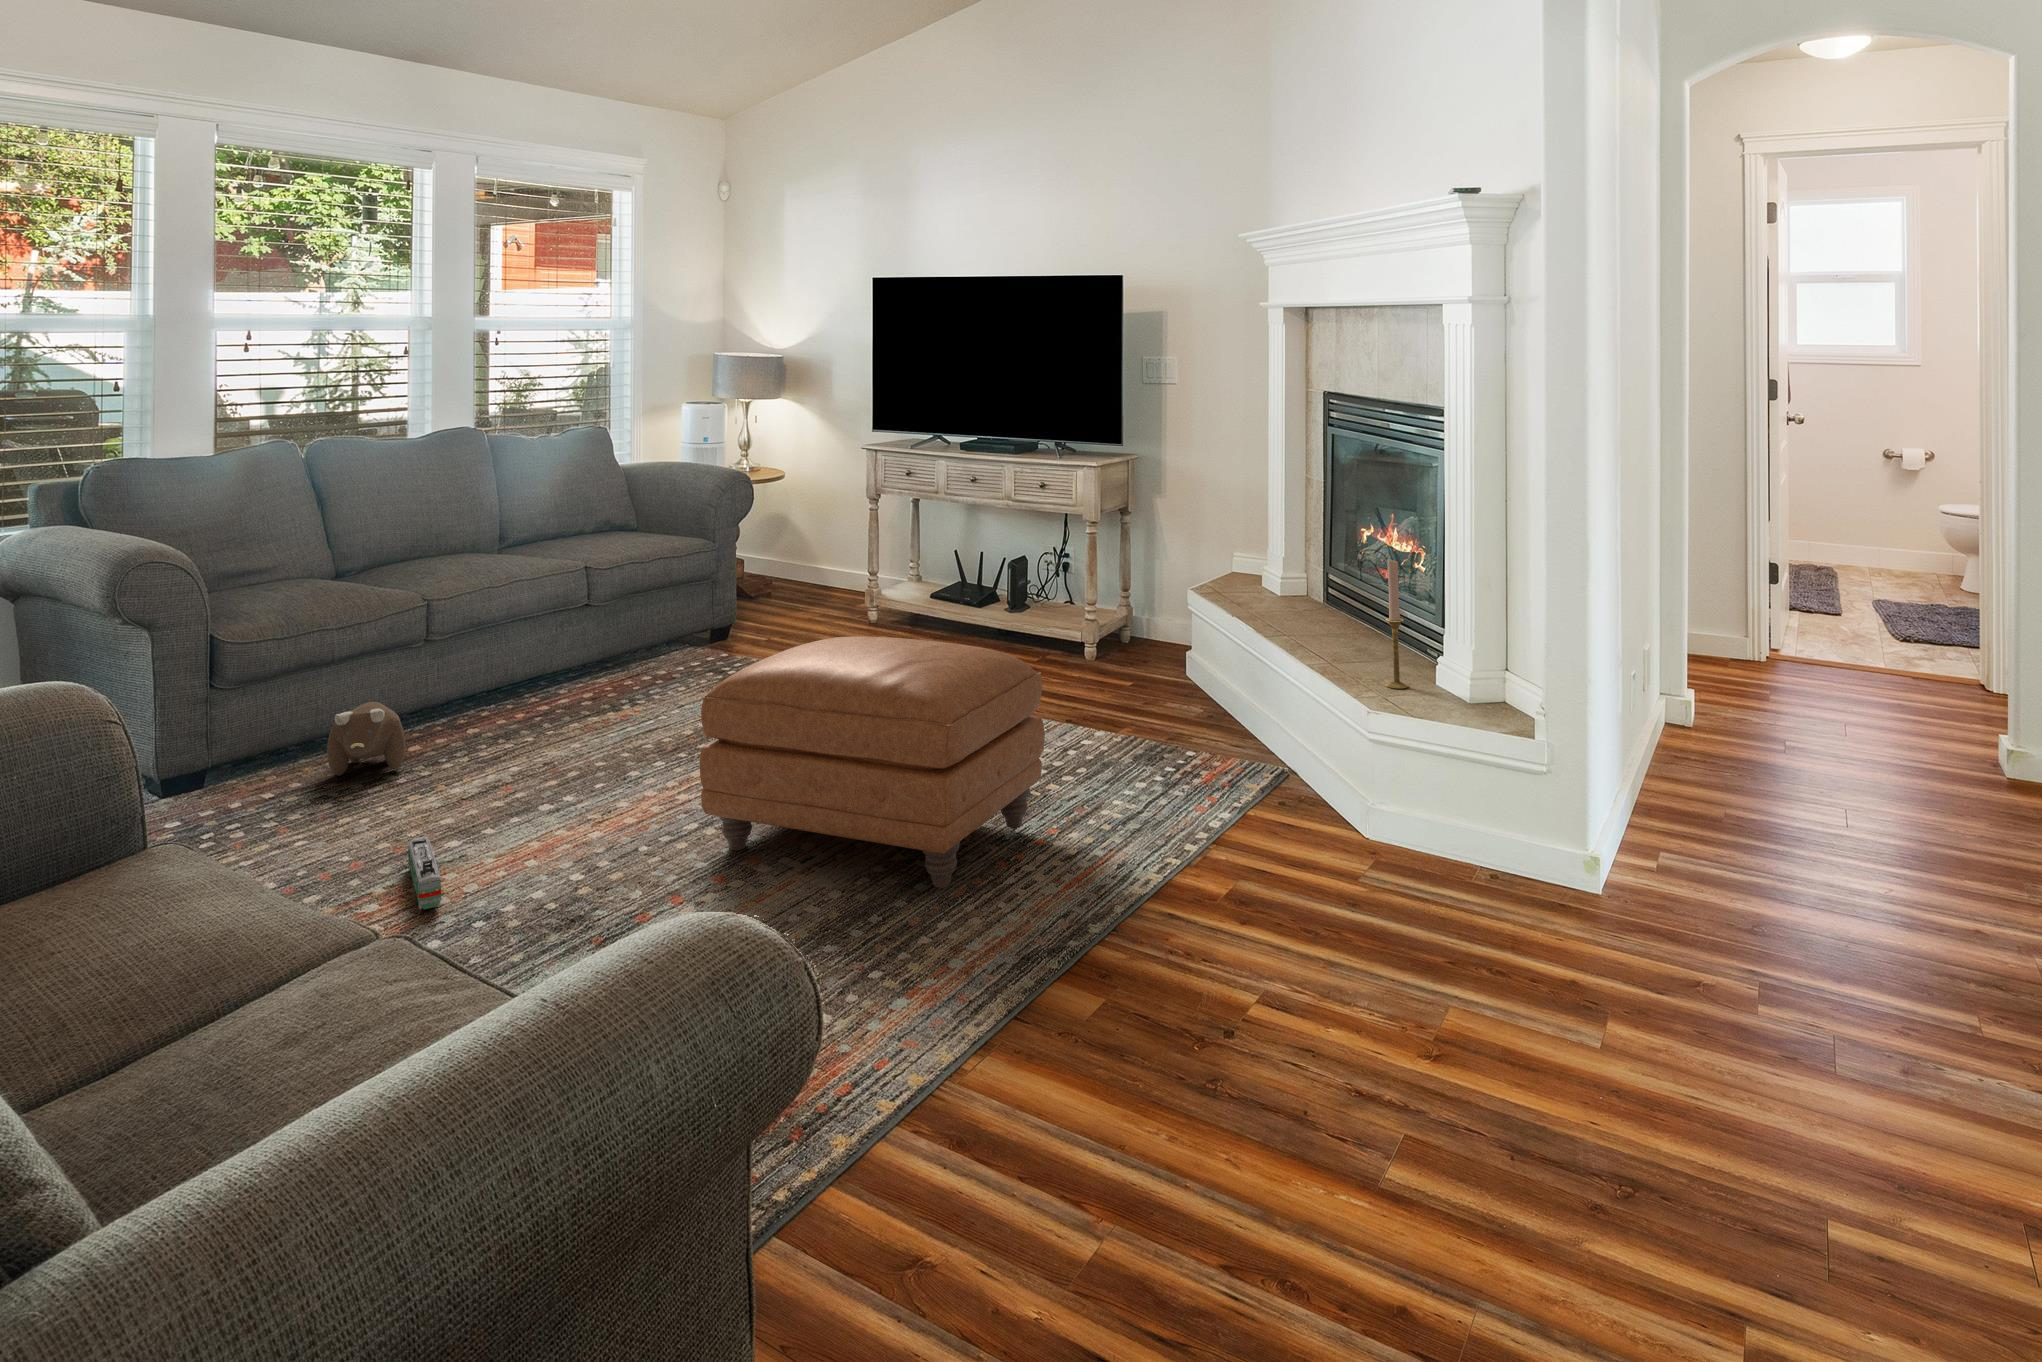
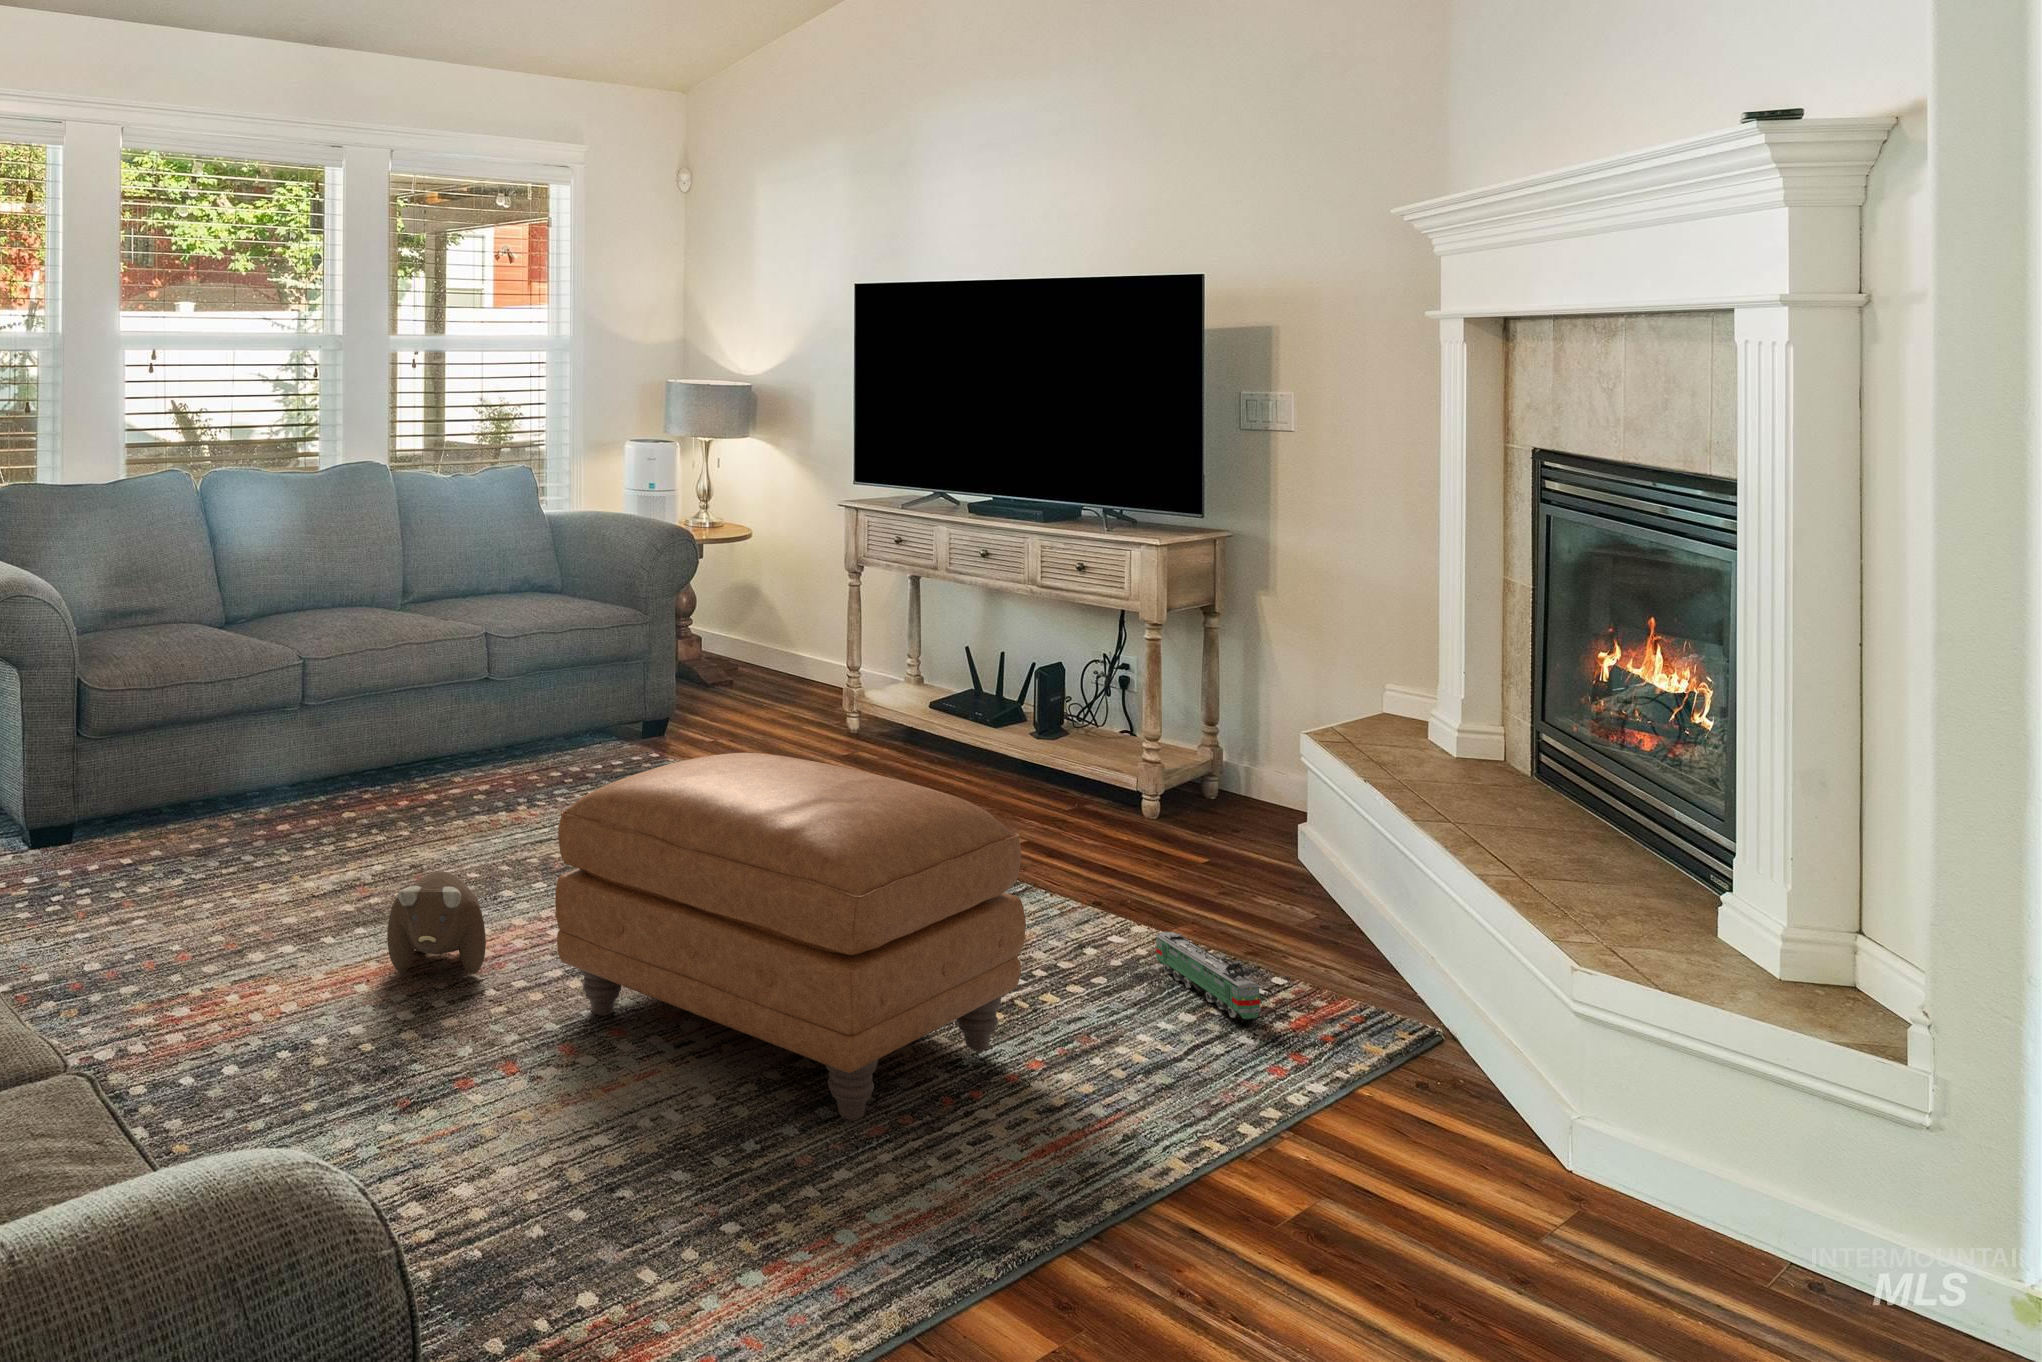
candlestick: present [1386,559,1408,688] -> none [1617,720,1661,934]
plush toy: present [327,702,405,776] -> present [387,871,486,974]
toy train: present [408,836,442,909] -> present [1156,932,1261,1019]

